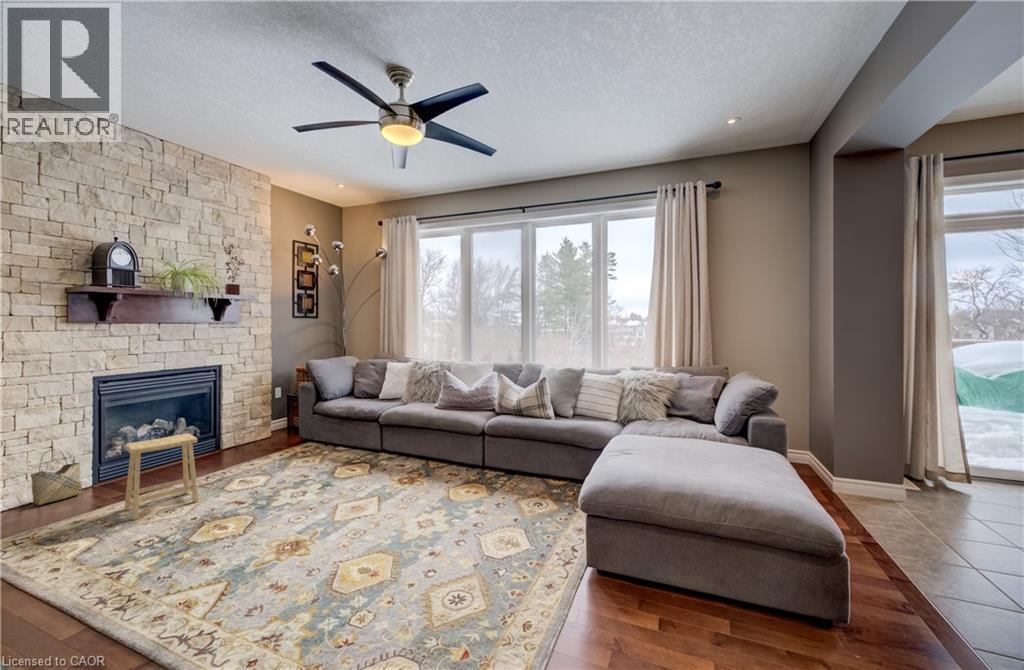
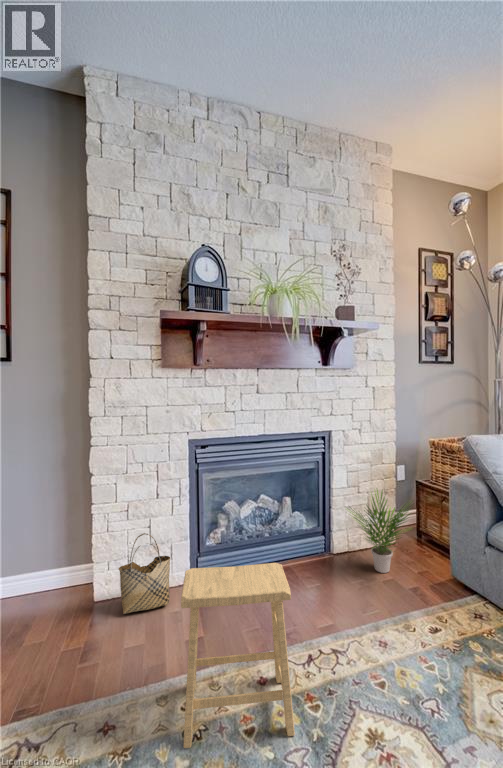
potted plant: none [230,400,278,450] -> present [350,490,410,573]

